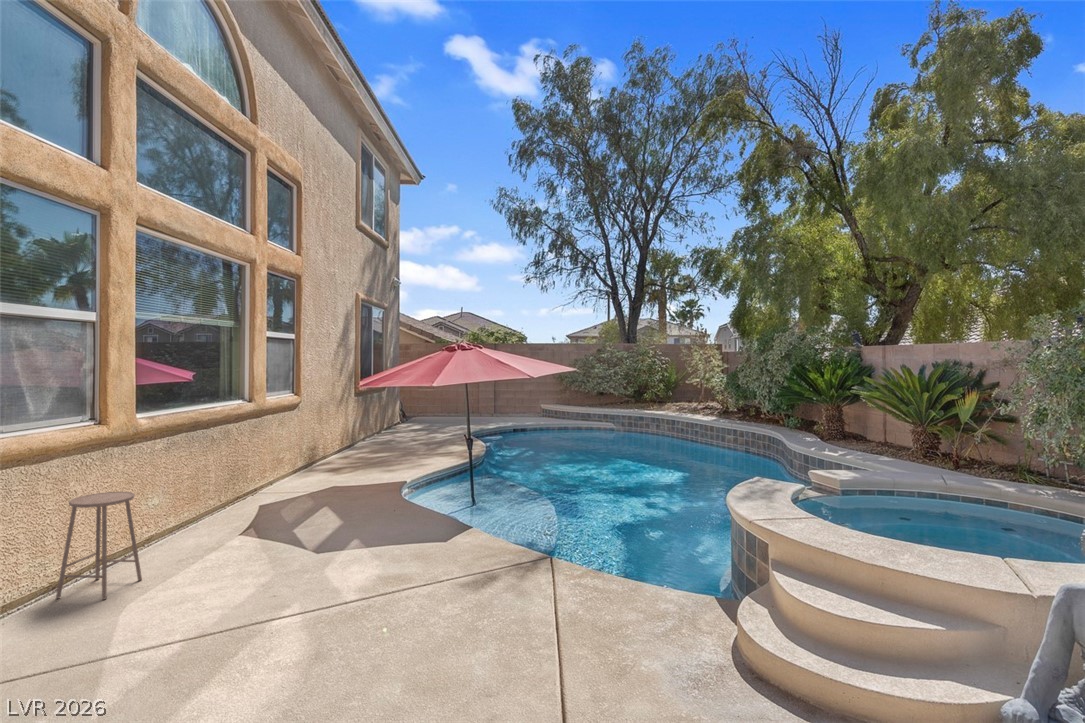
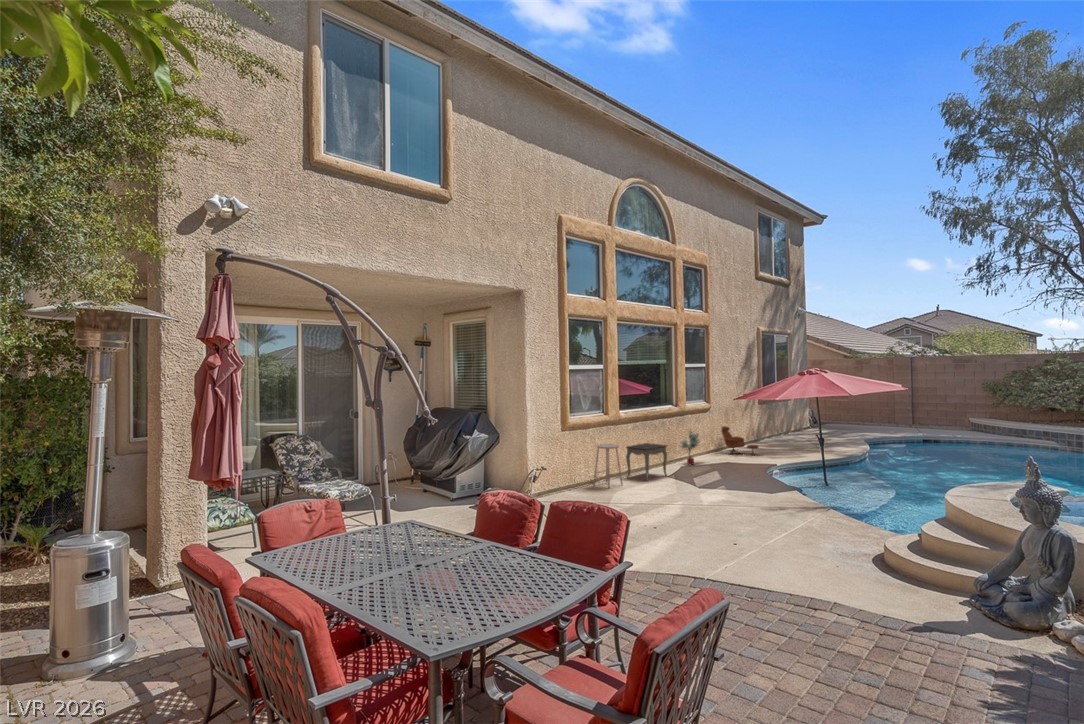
lounge chair: none [314,429,371,471] -> present [722,426,759,454]
potted tree: none [254,440,292,500] -> present [681,431,700,465]
side table: none [149,475,242,554] -> present [626,443,667,481]

